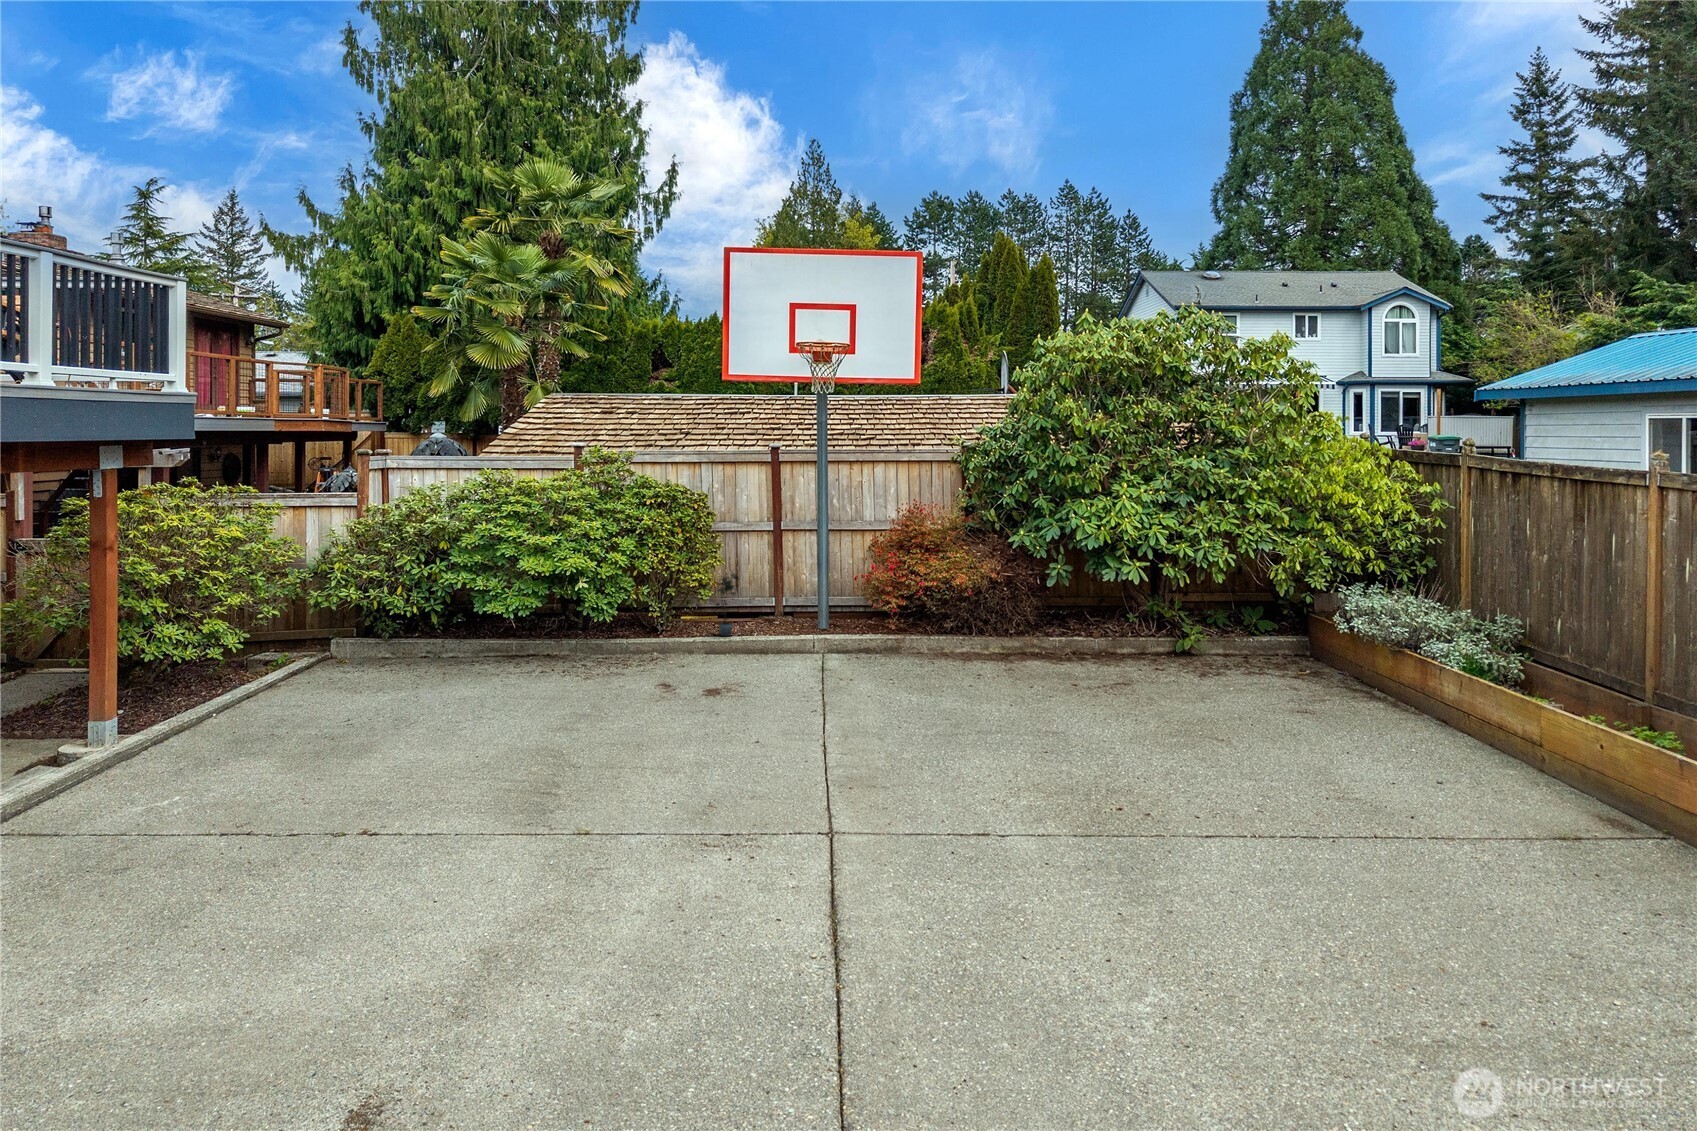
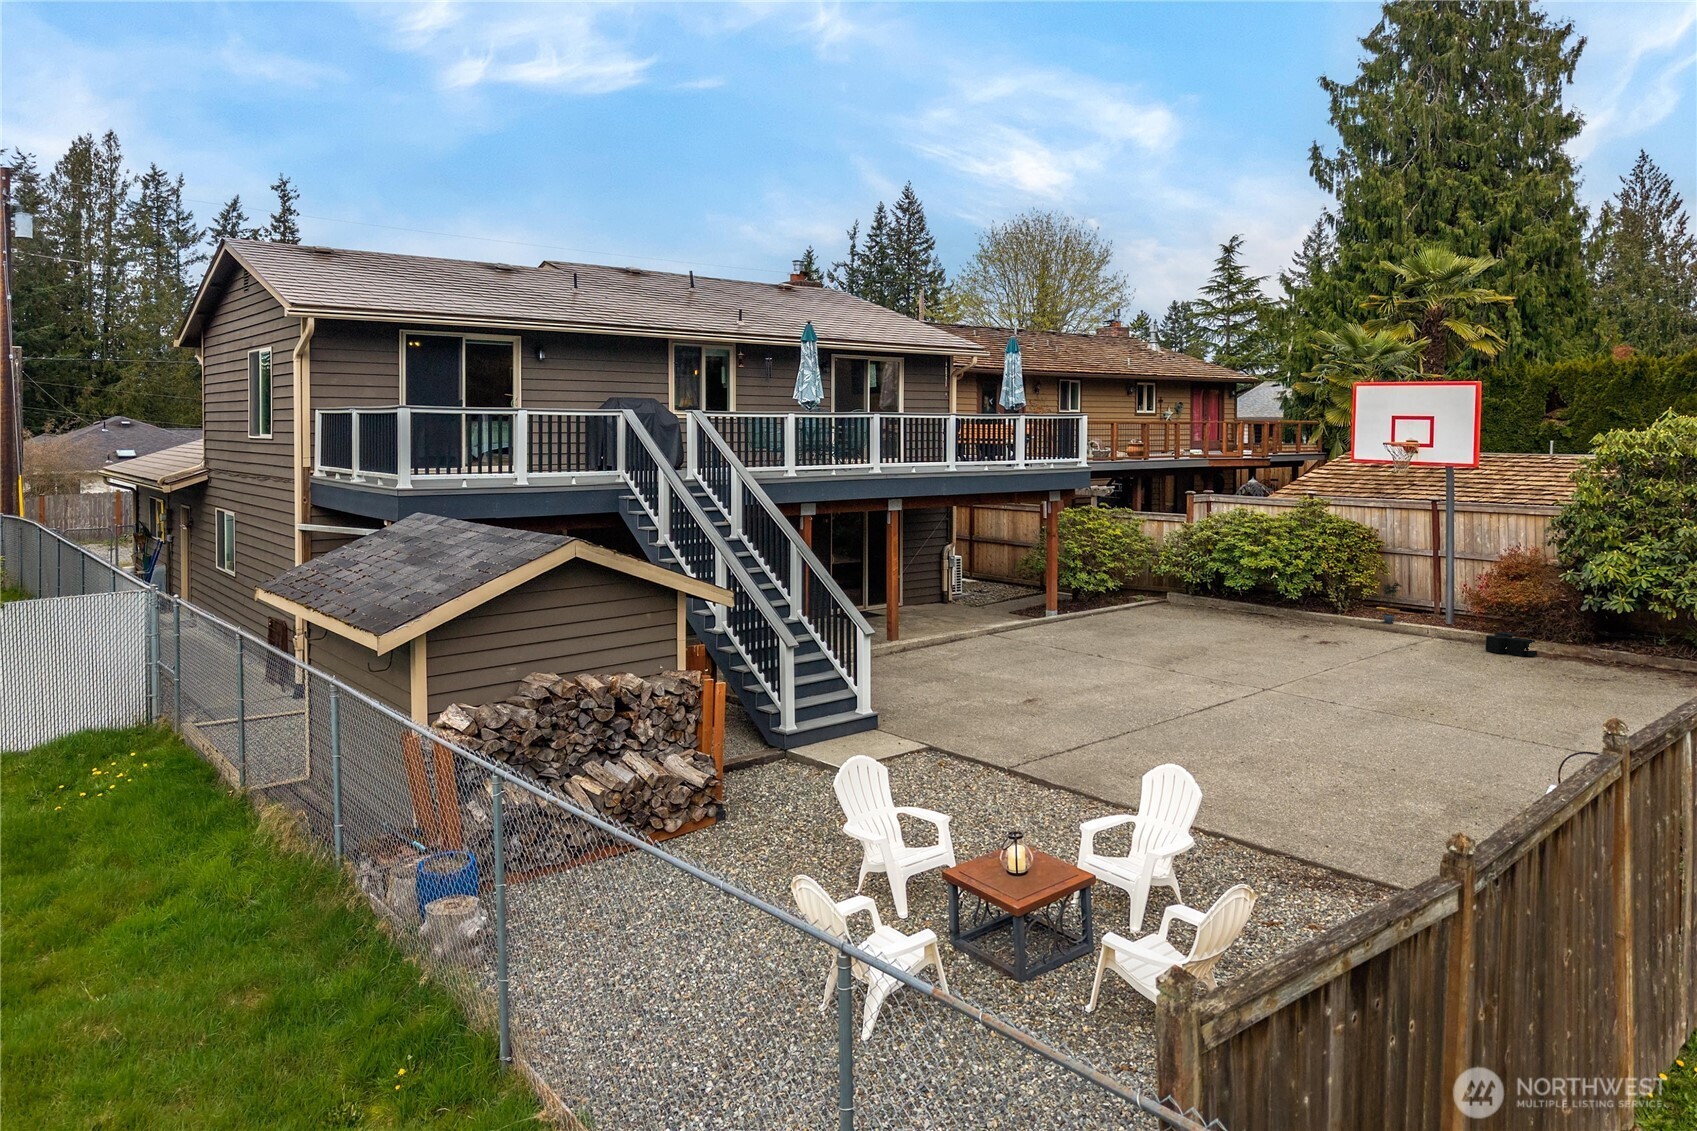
storage bin: none [933,628,1003,663] -> present [1485,632,1537,656]

